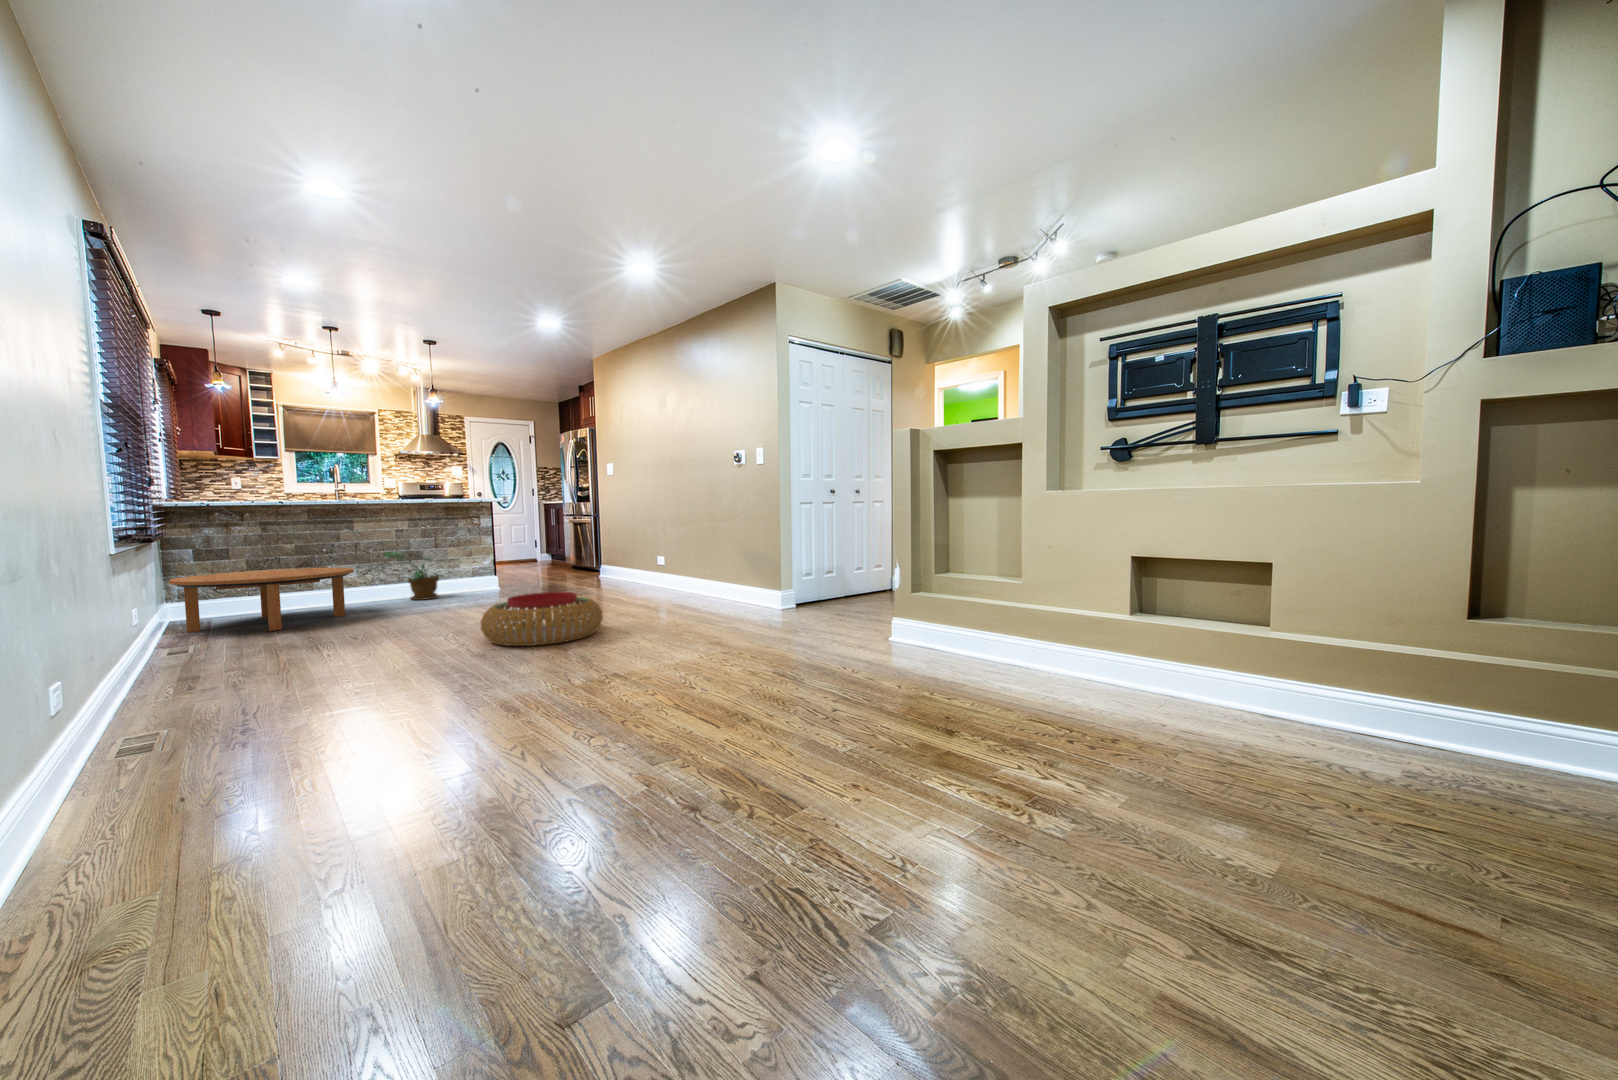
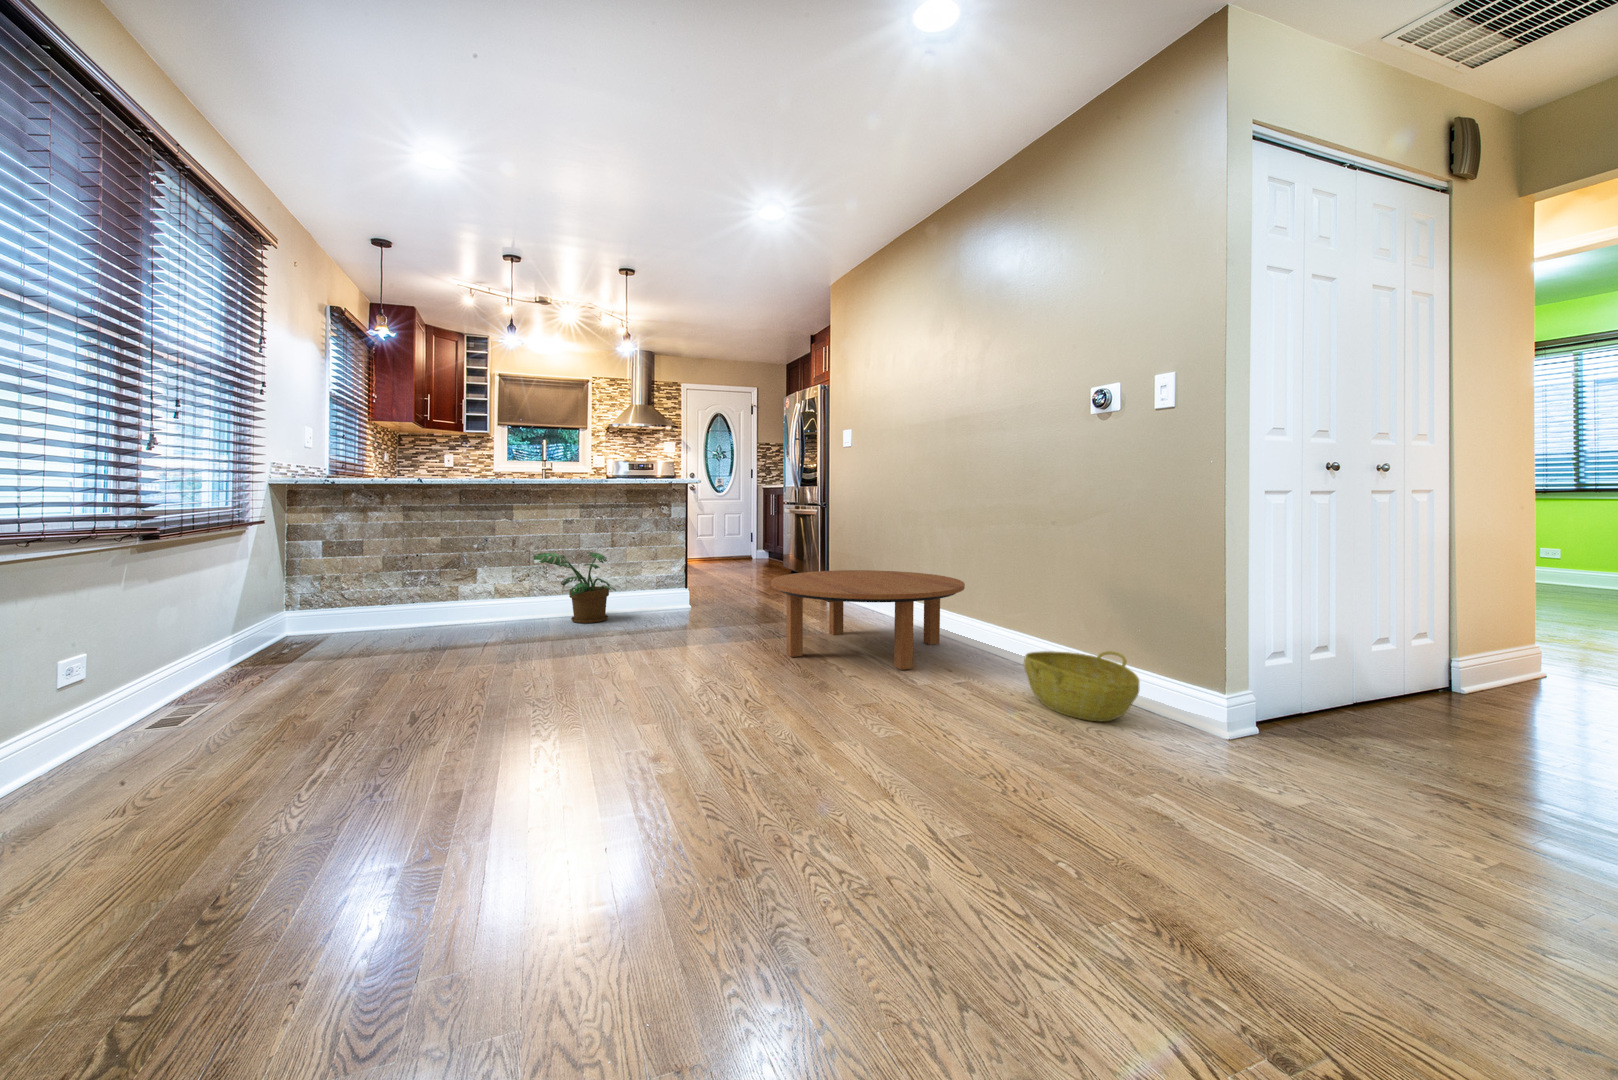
coffee table: present [169,567,354,633] -> present [771,570,965,670]
basket: none [703,578,749,607] -> present [1024,651,1139,722]
pouf: present [481,592,603,646] -> none [562,679,829,849]

